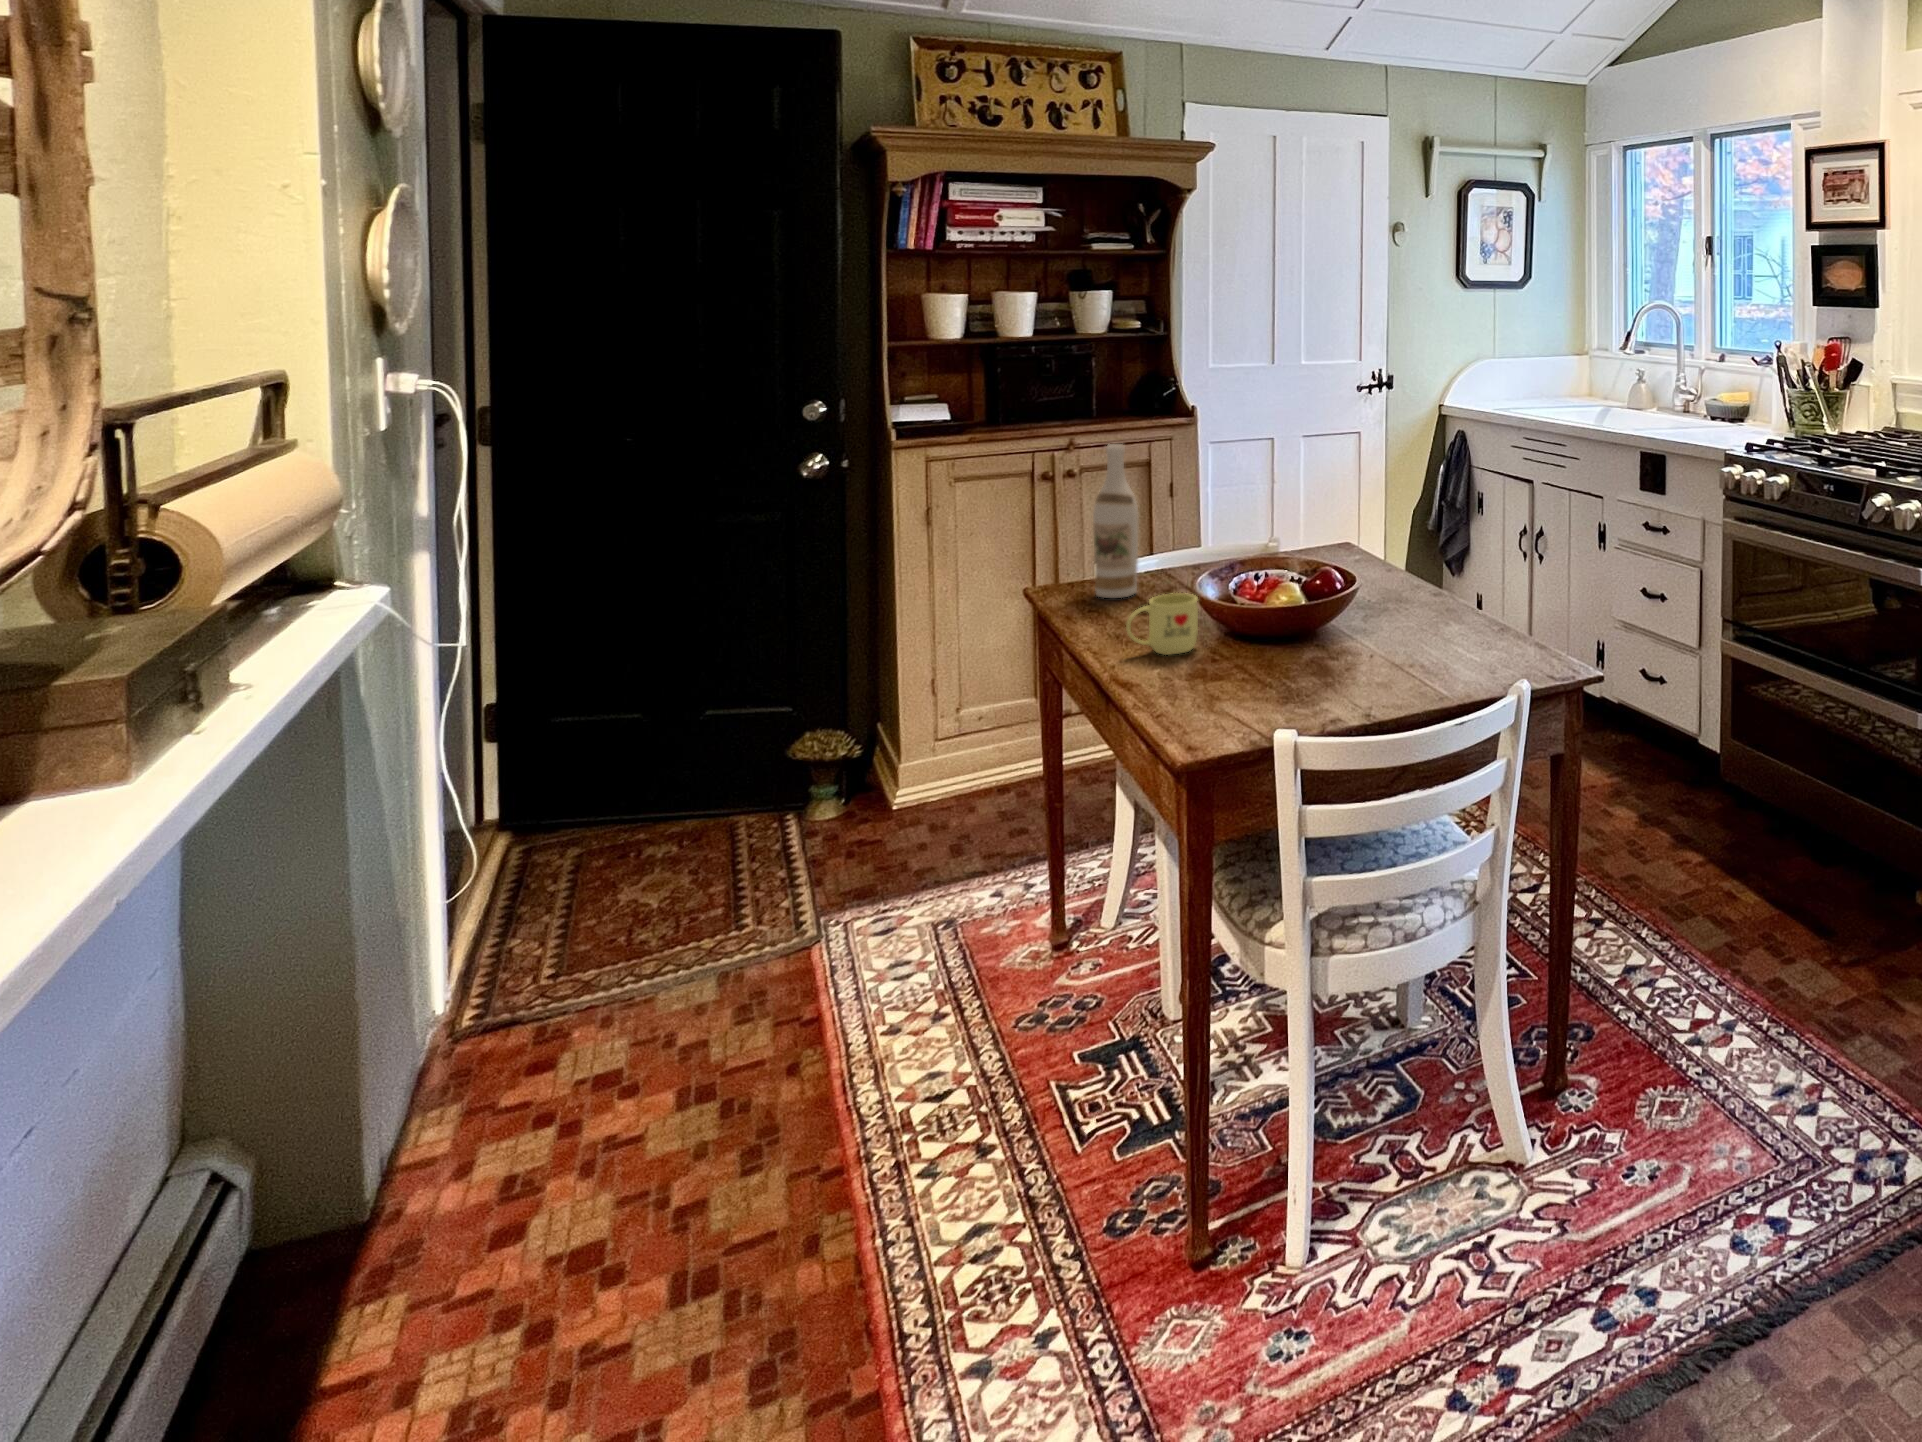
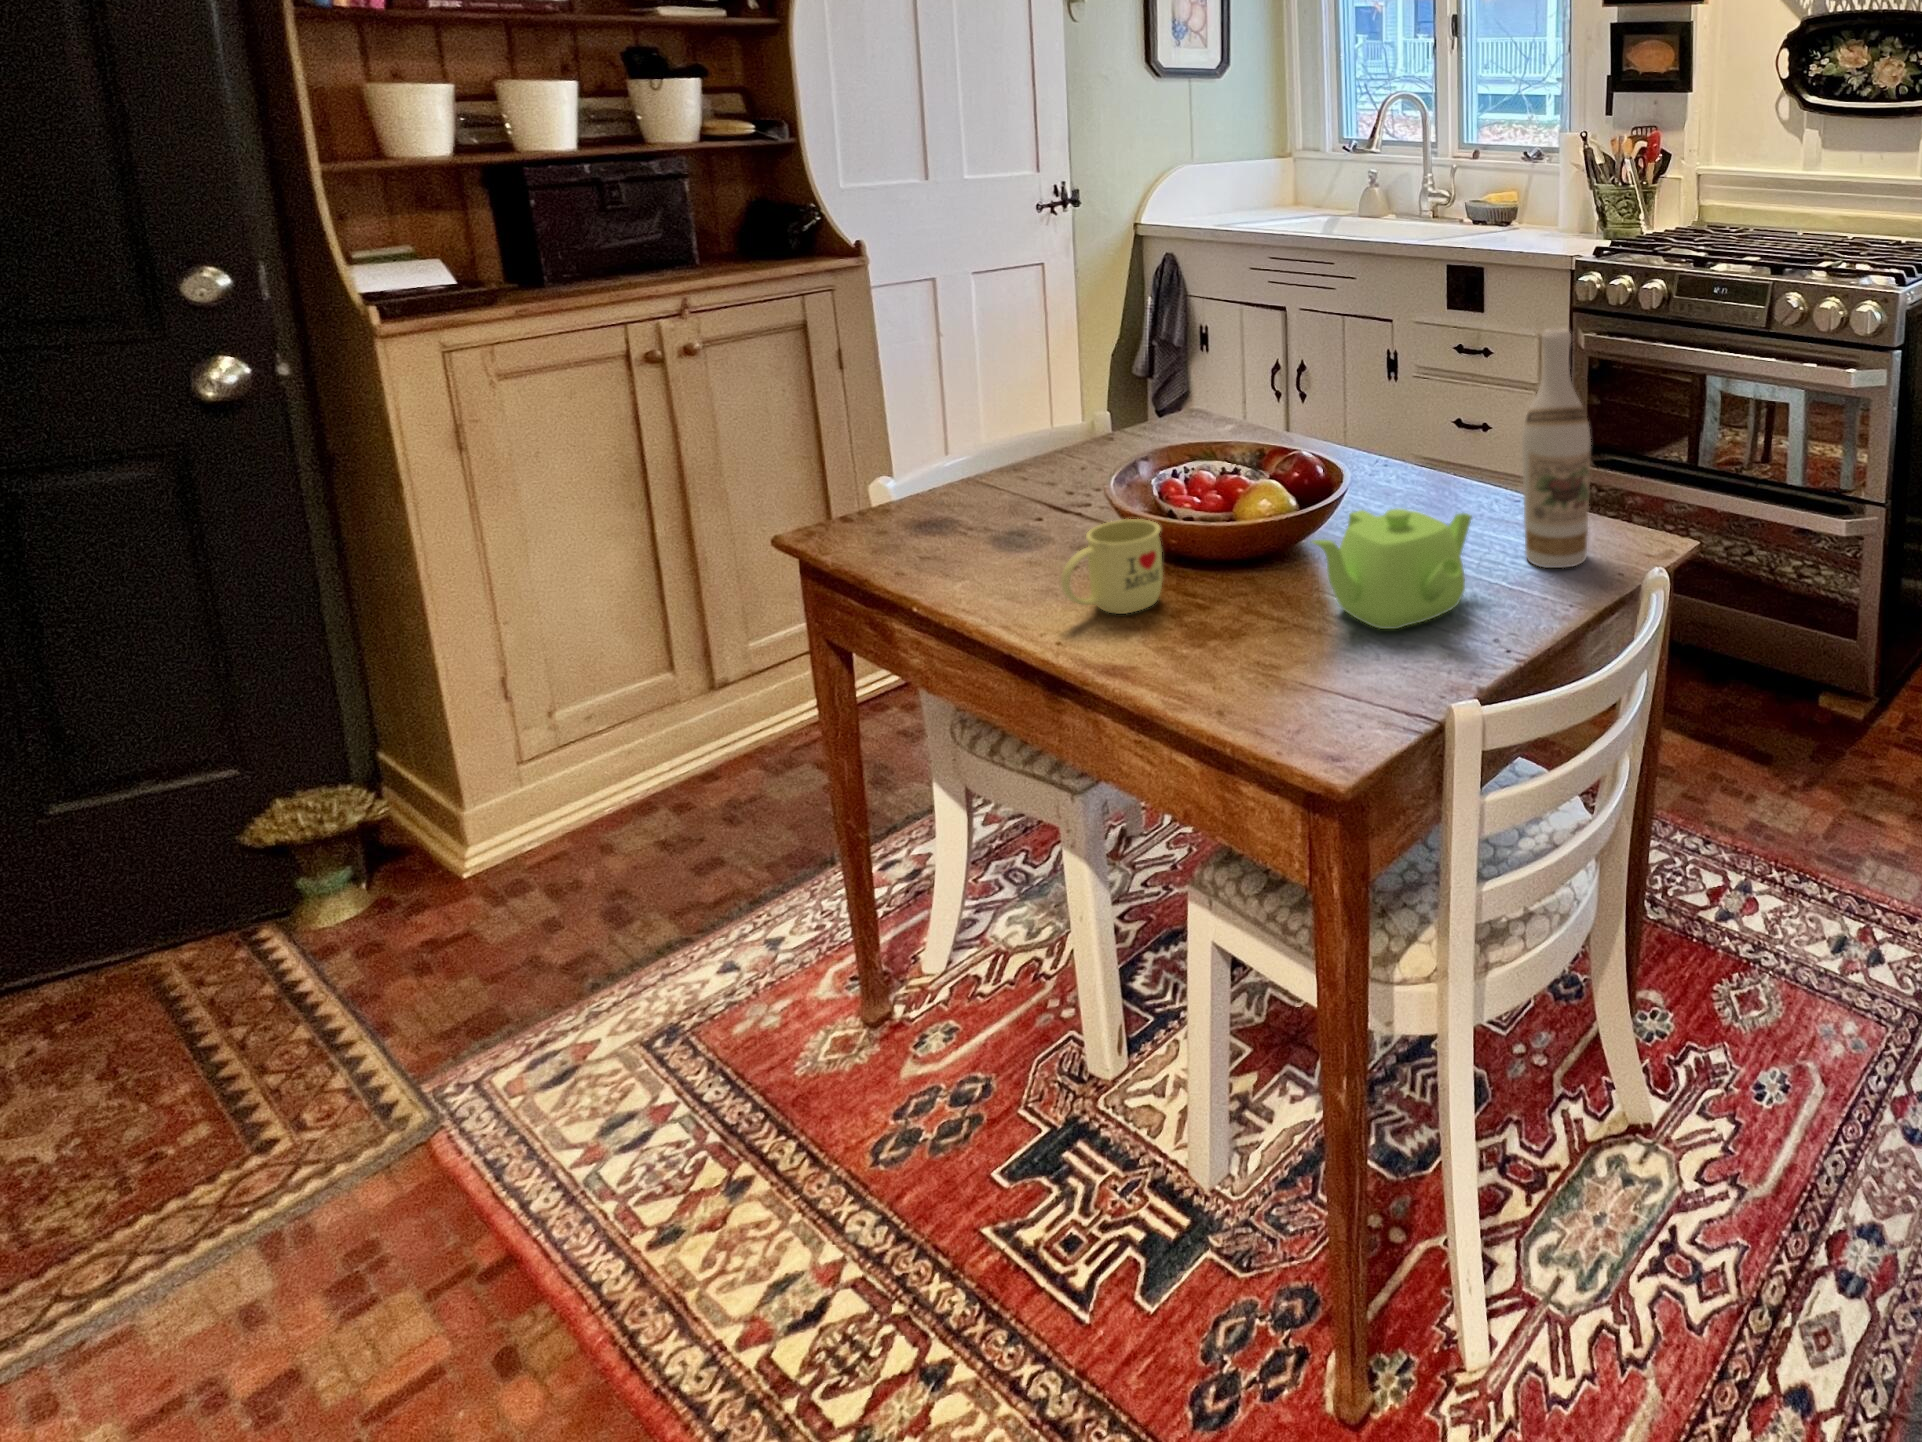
wine bottle: present [1093,444,1138,598] -> present [1522,328,1591,568]
teapot: none [1258,604,1394,688] -> present [1313,508,1471,629]

